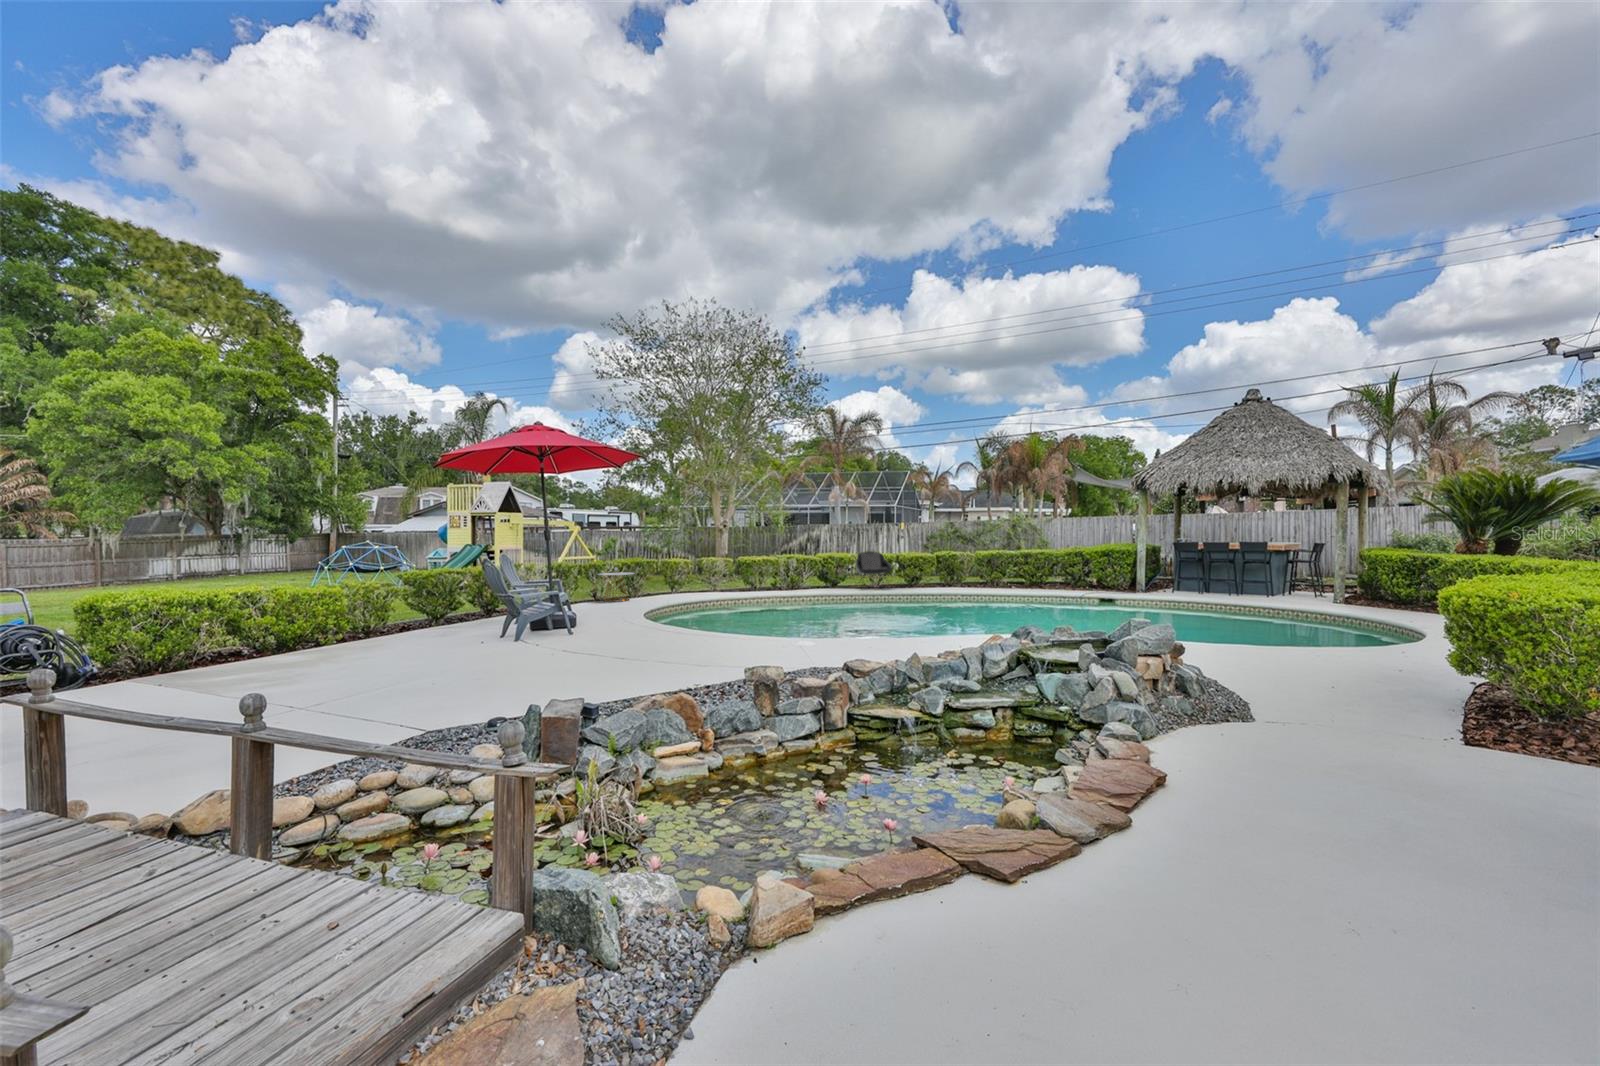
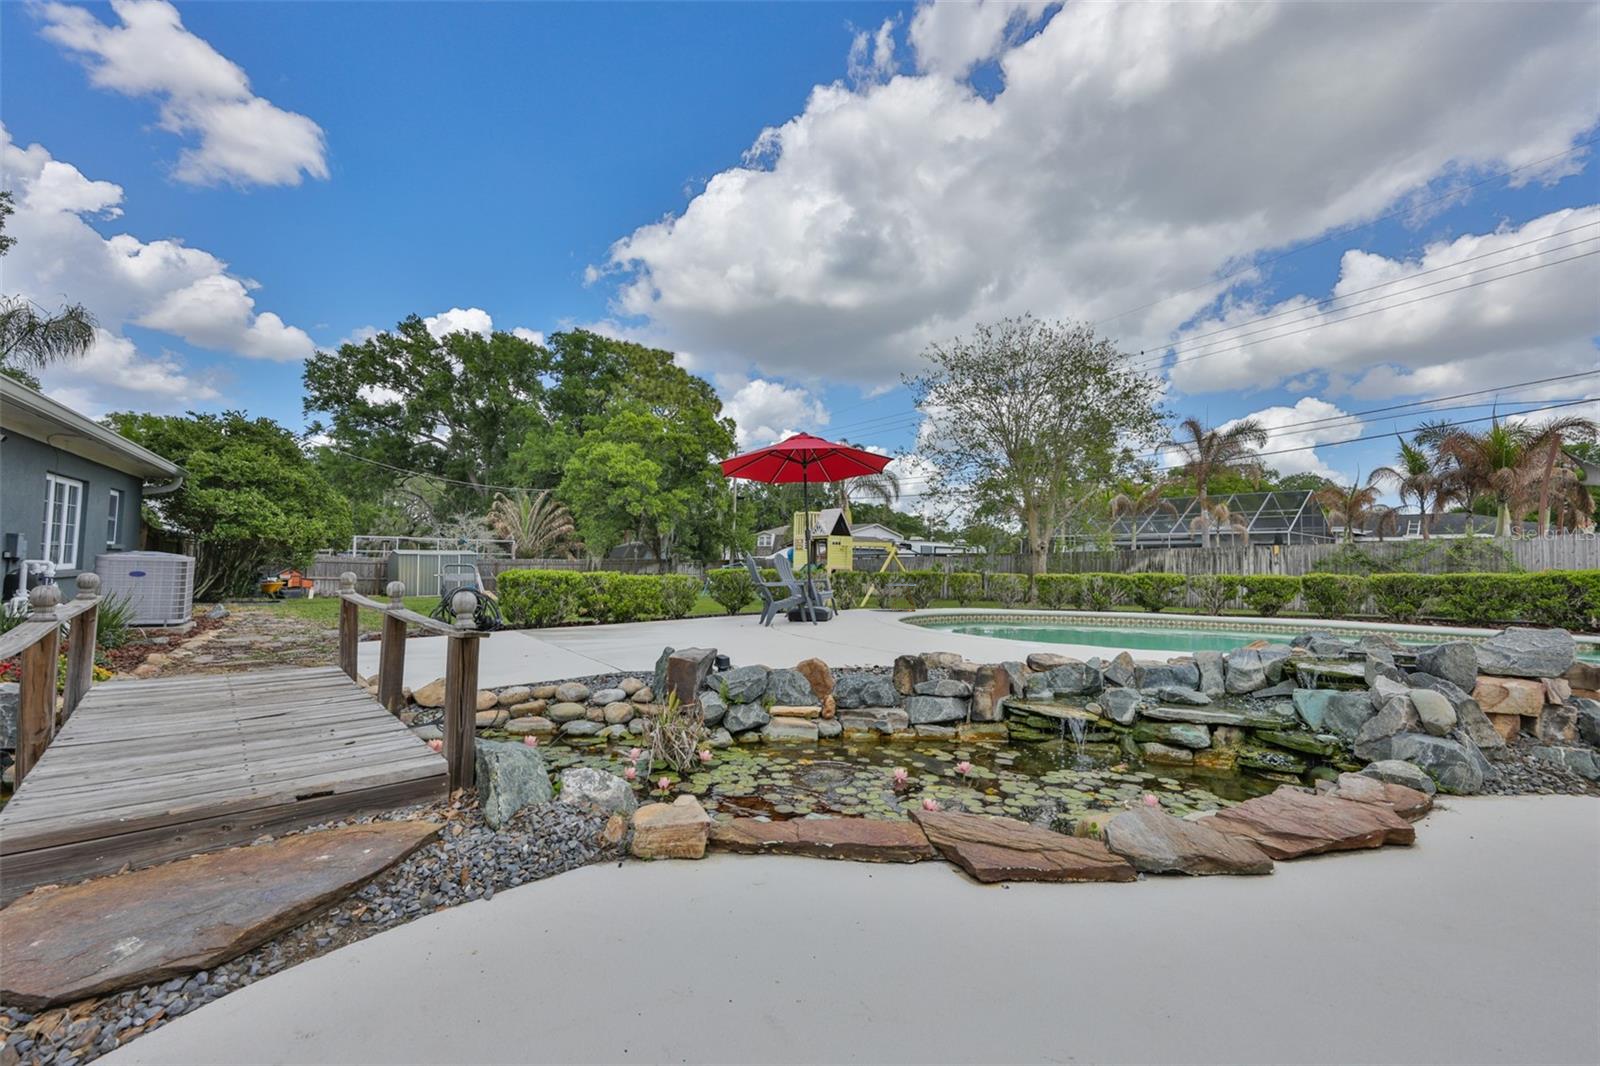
lounge chair: present [856,551,892,589] -> none [1183,571,1232,617]

